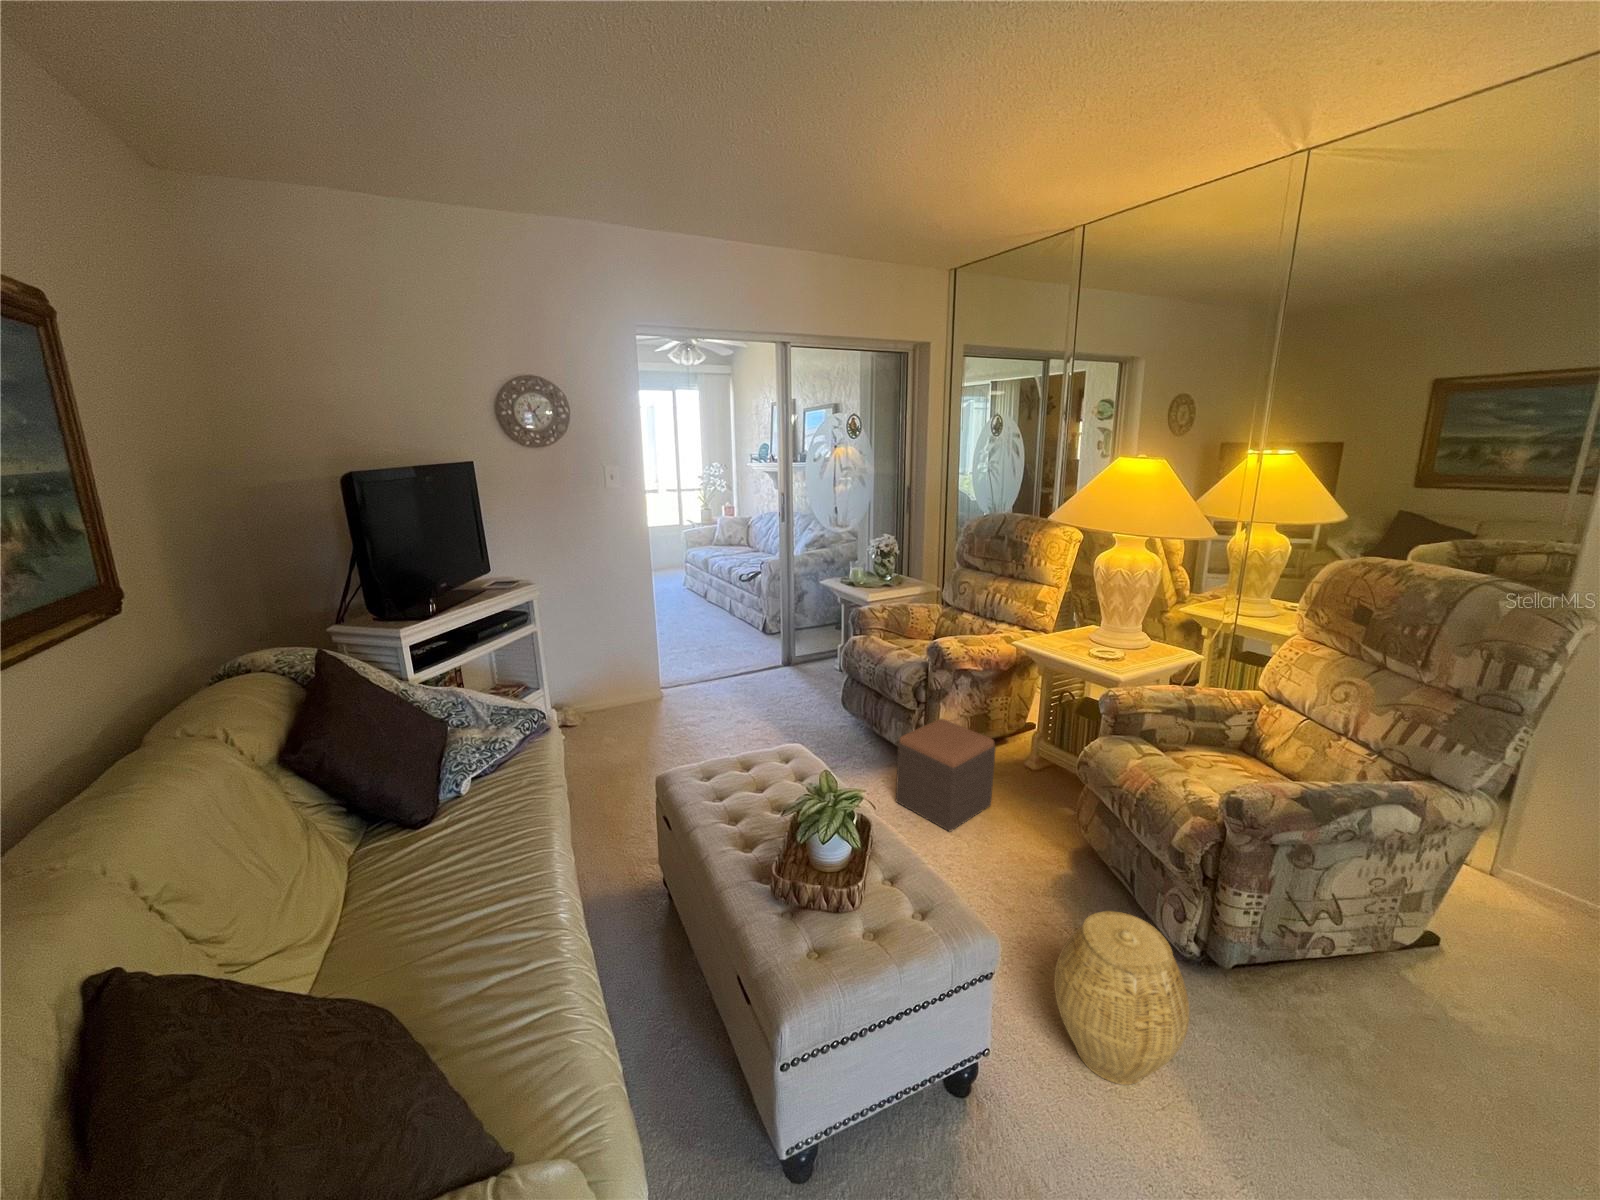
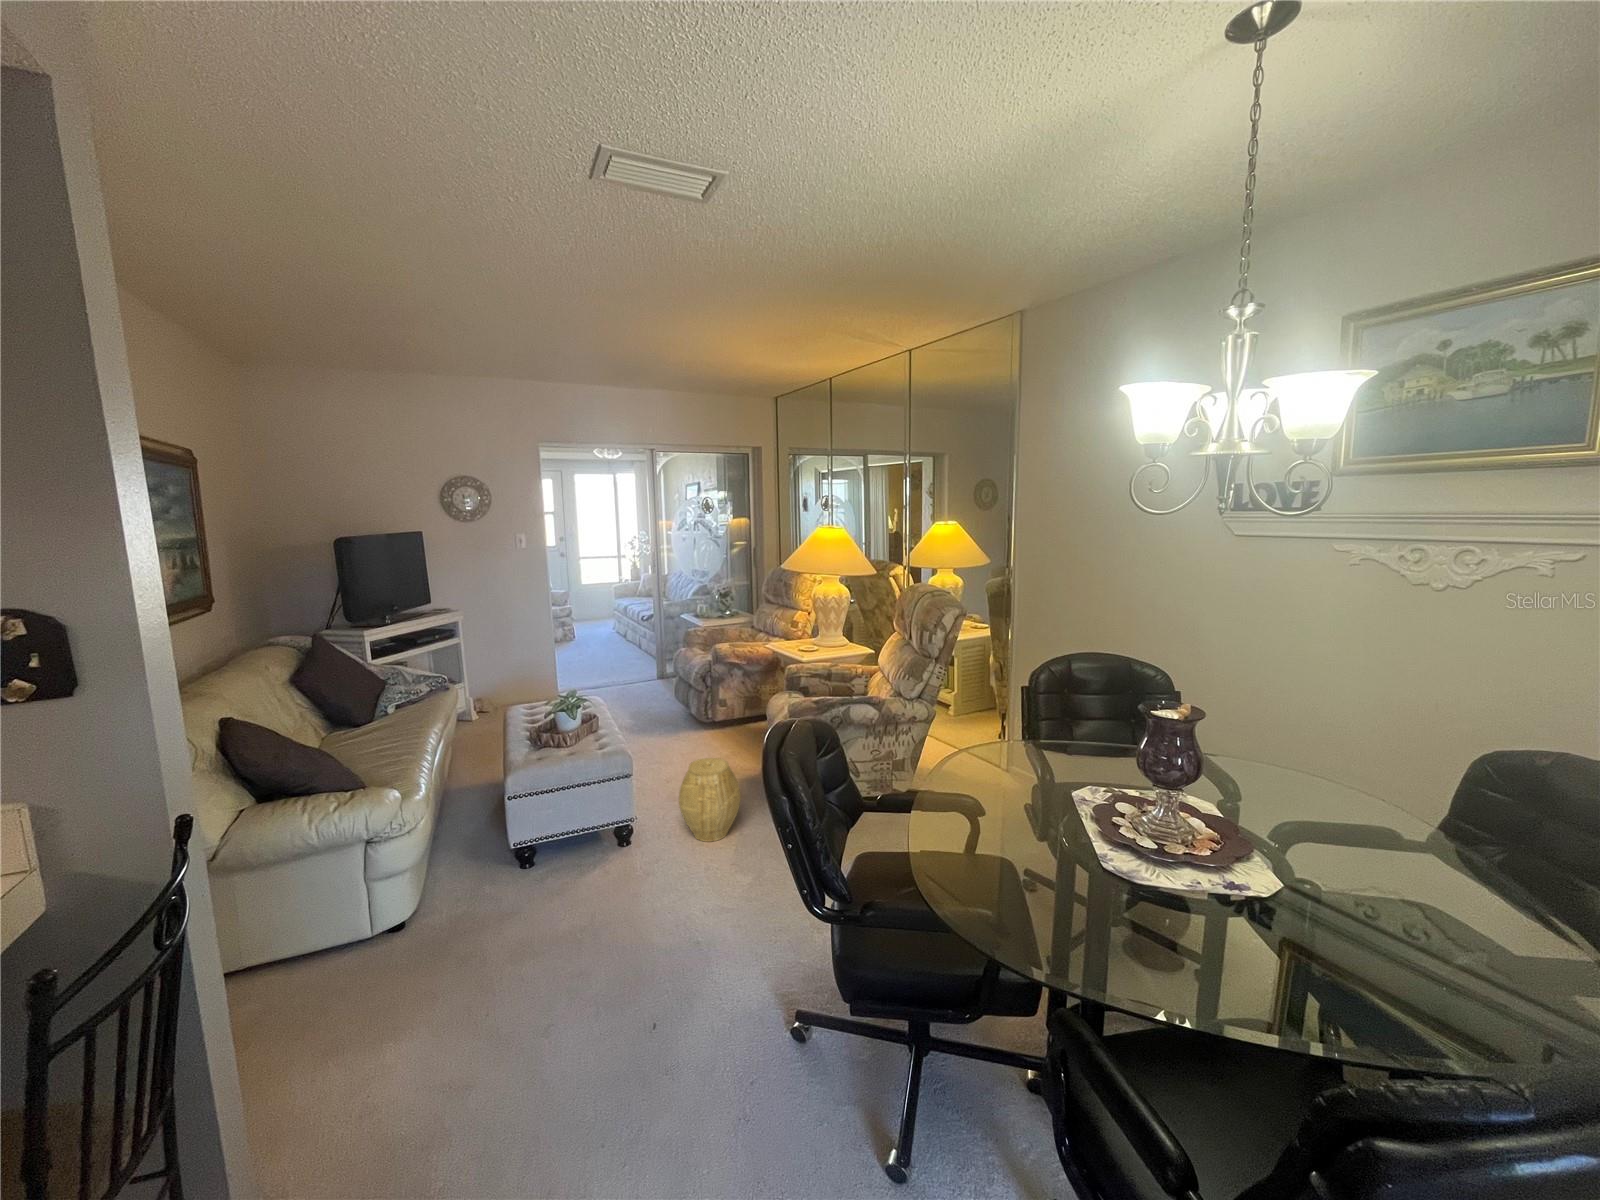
footstool: present [896,719,995,831] -> none [677,693,737,758]

